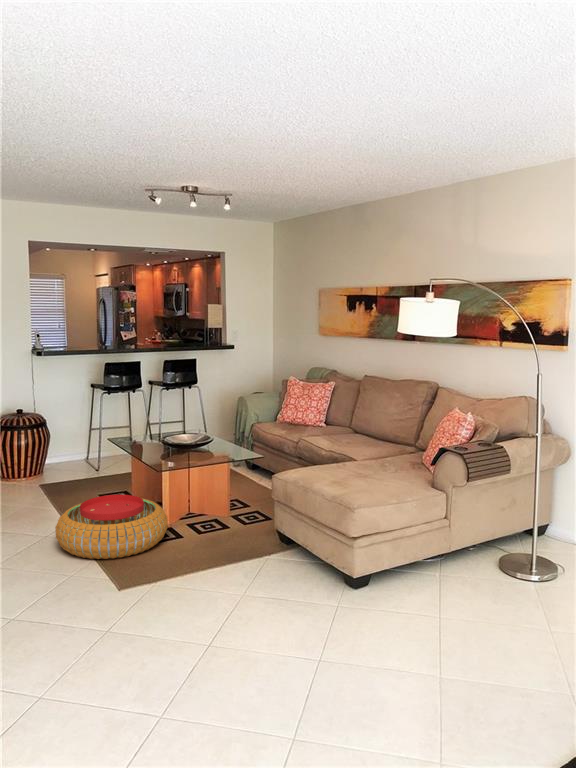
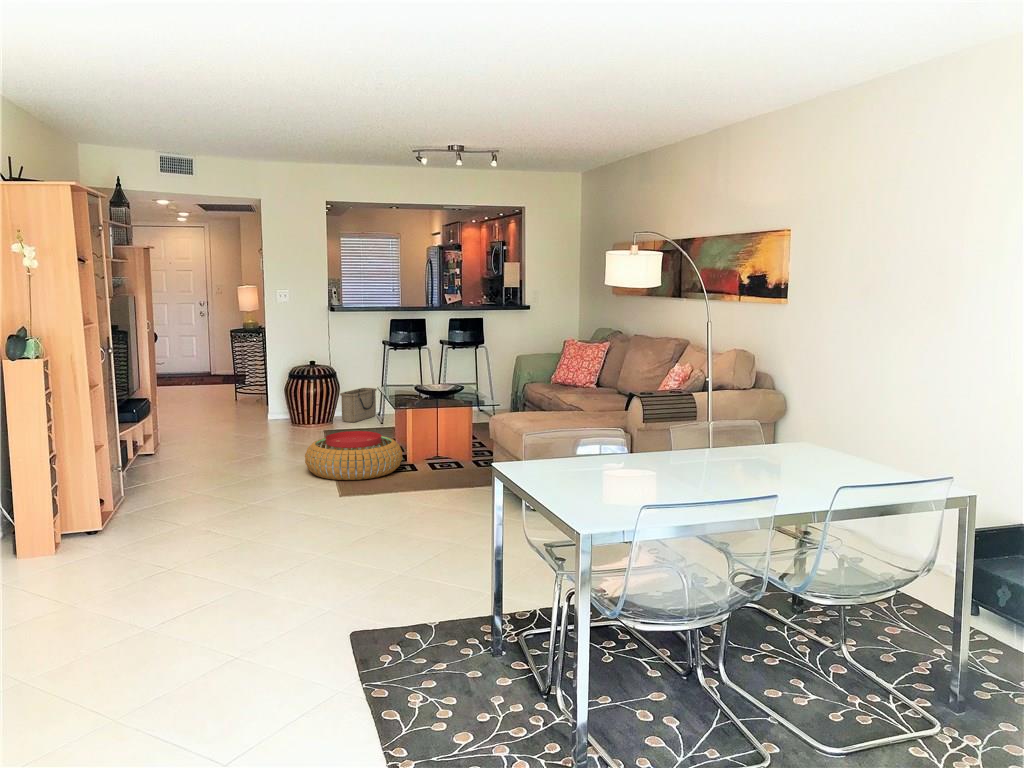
basket: none [52,433,87,471] -> present [340,388,377,422]

